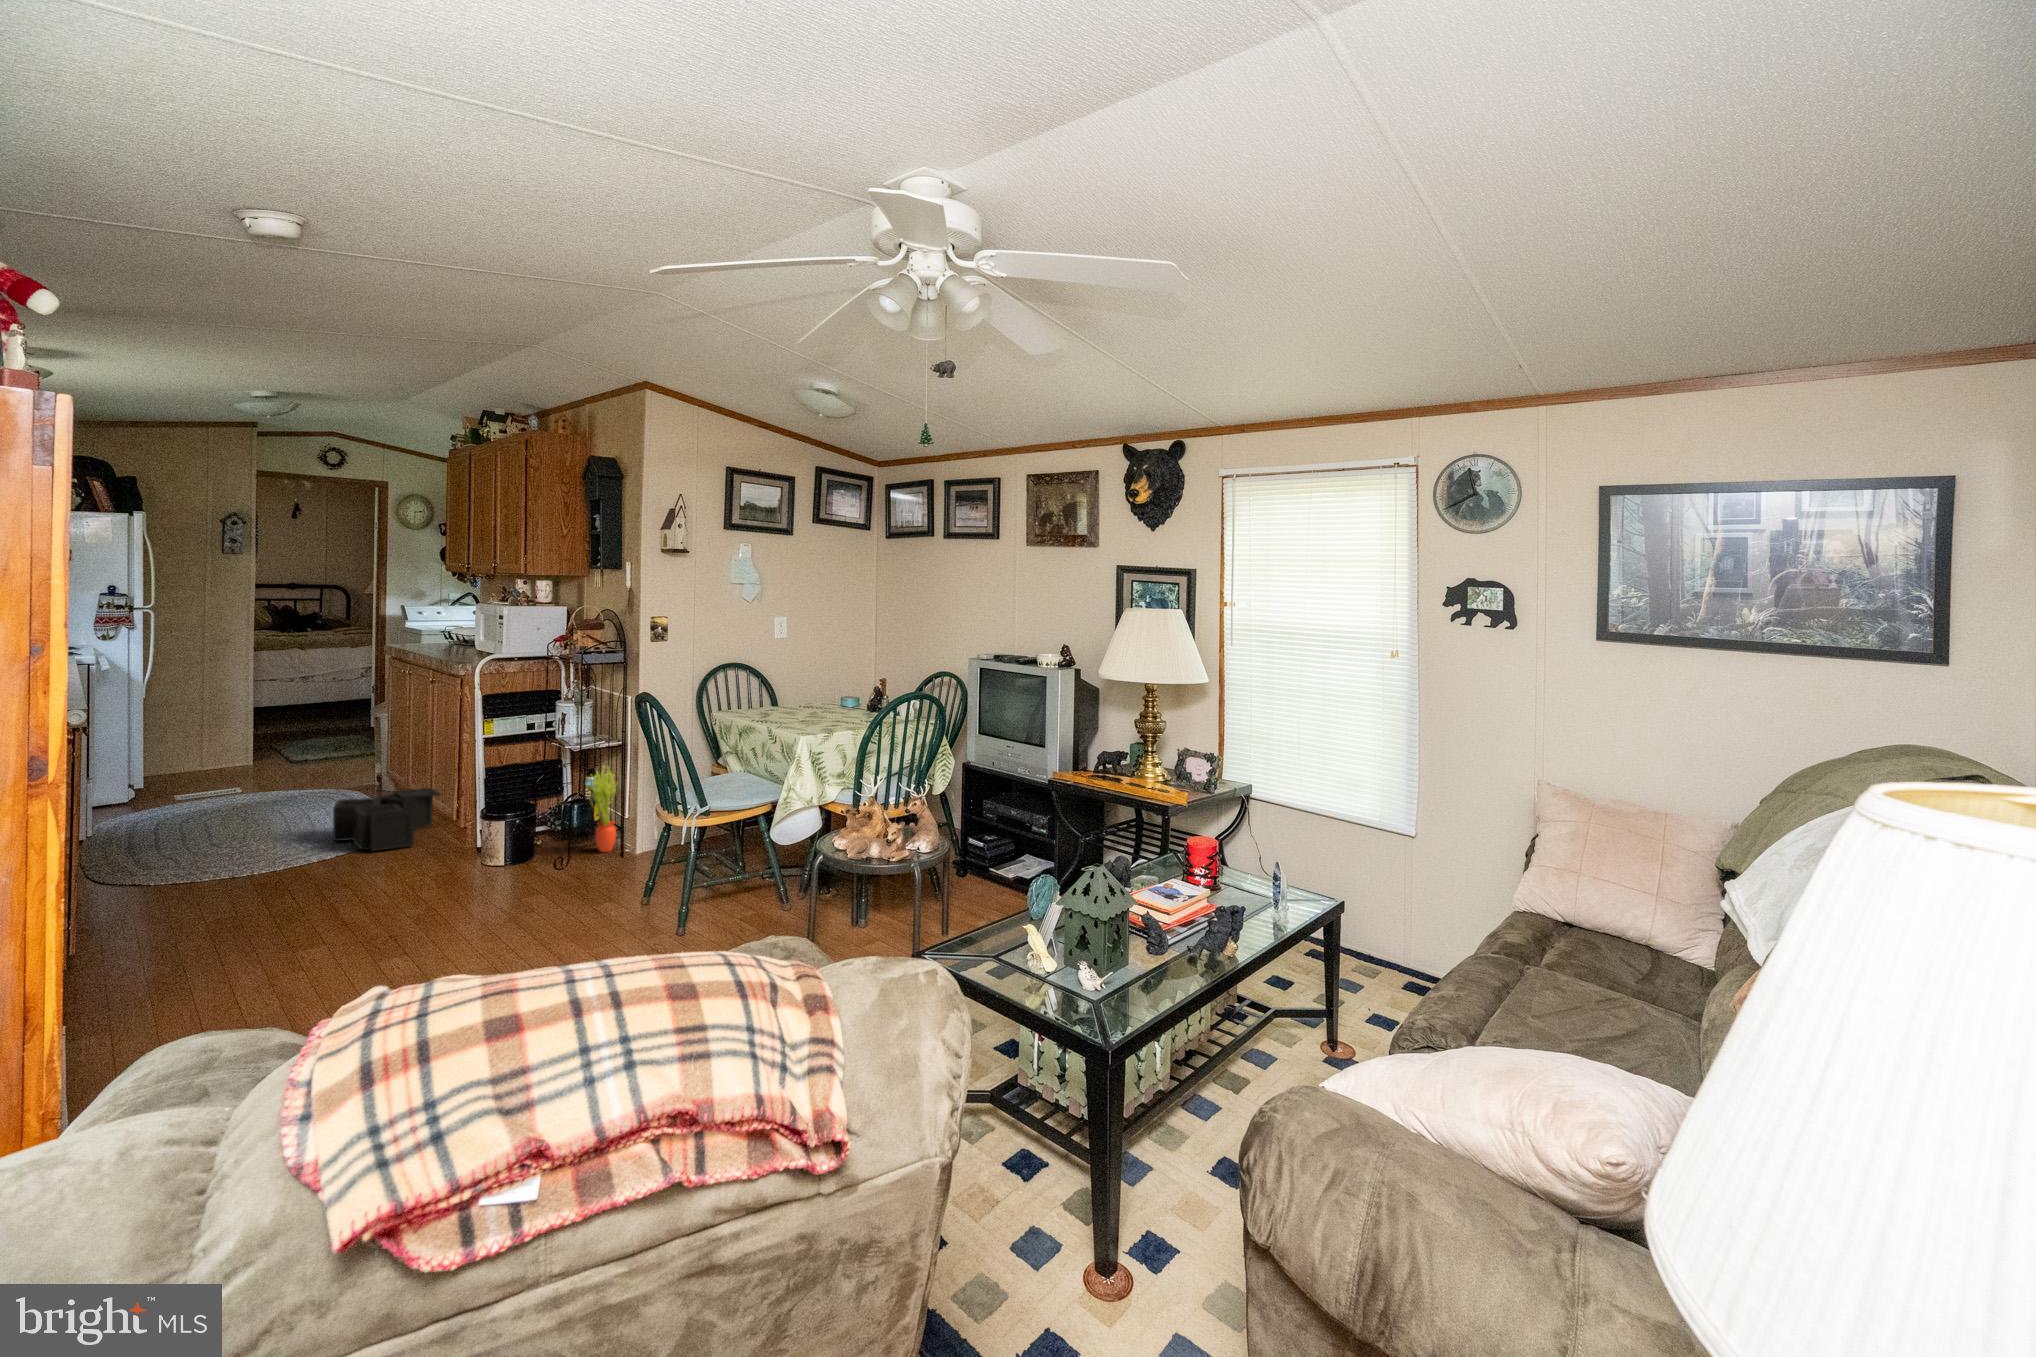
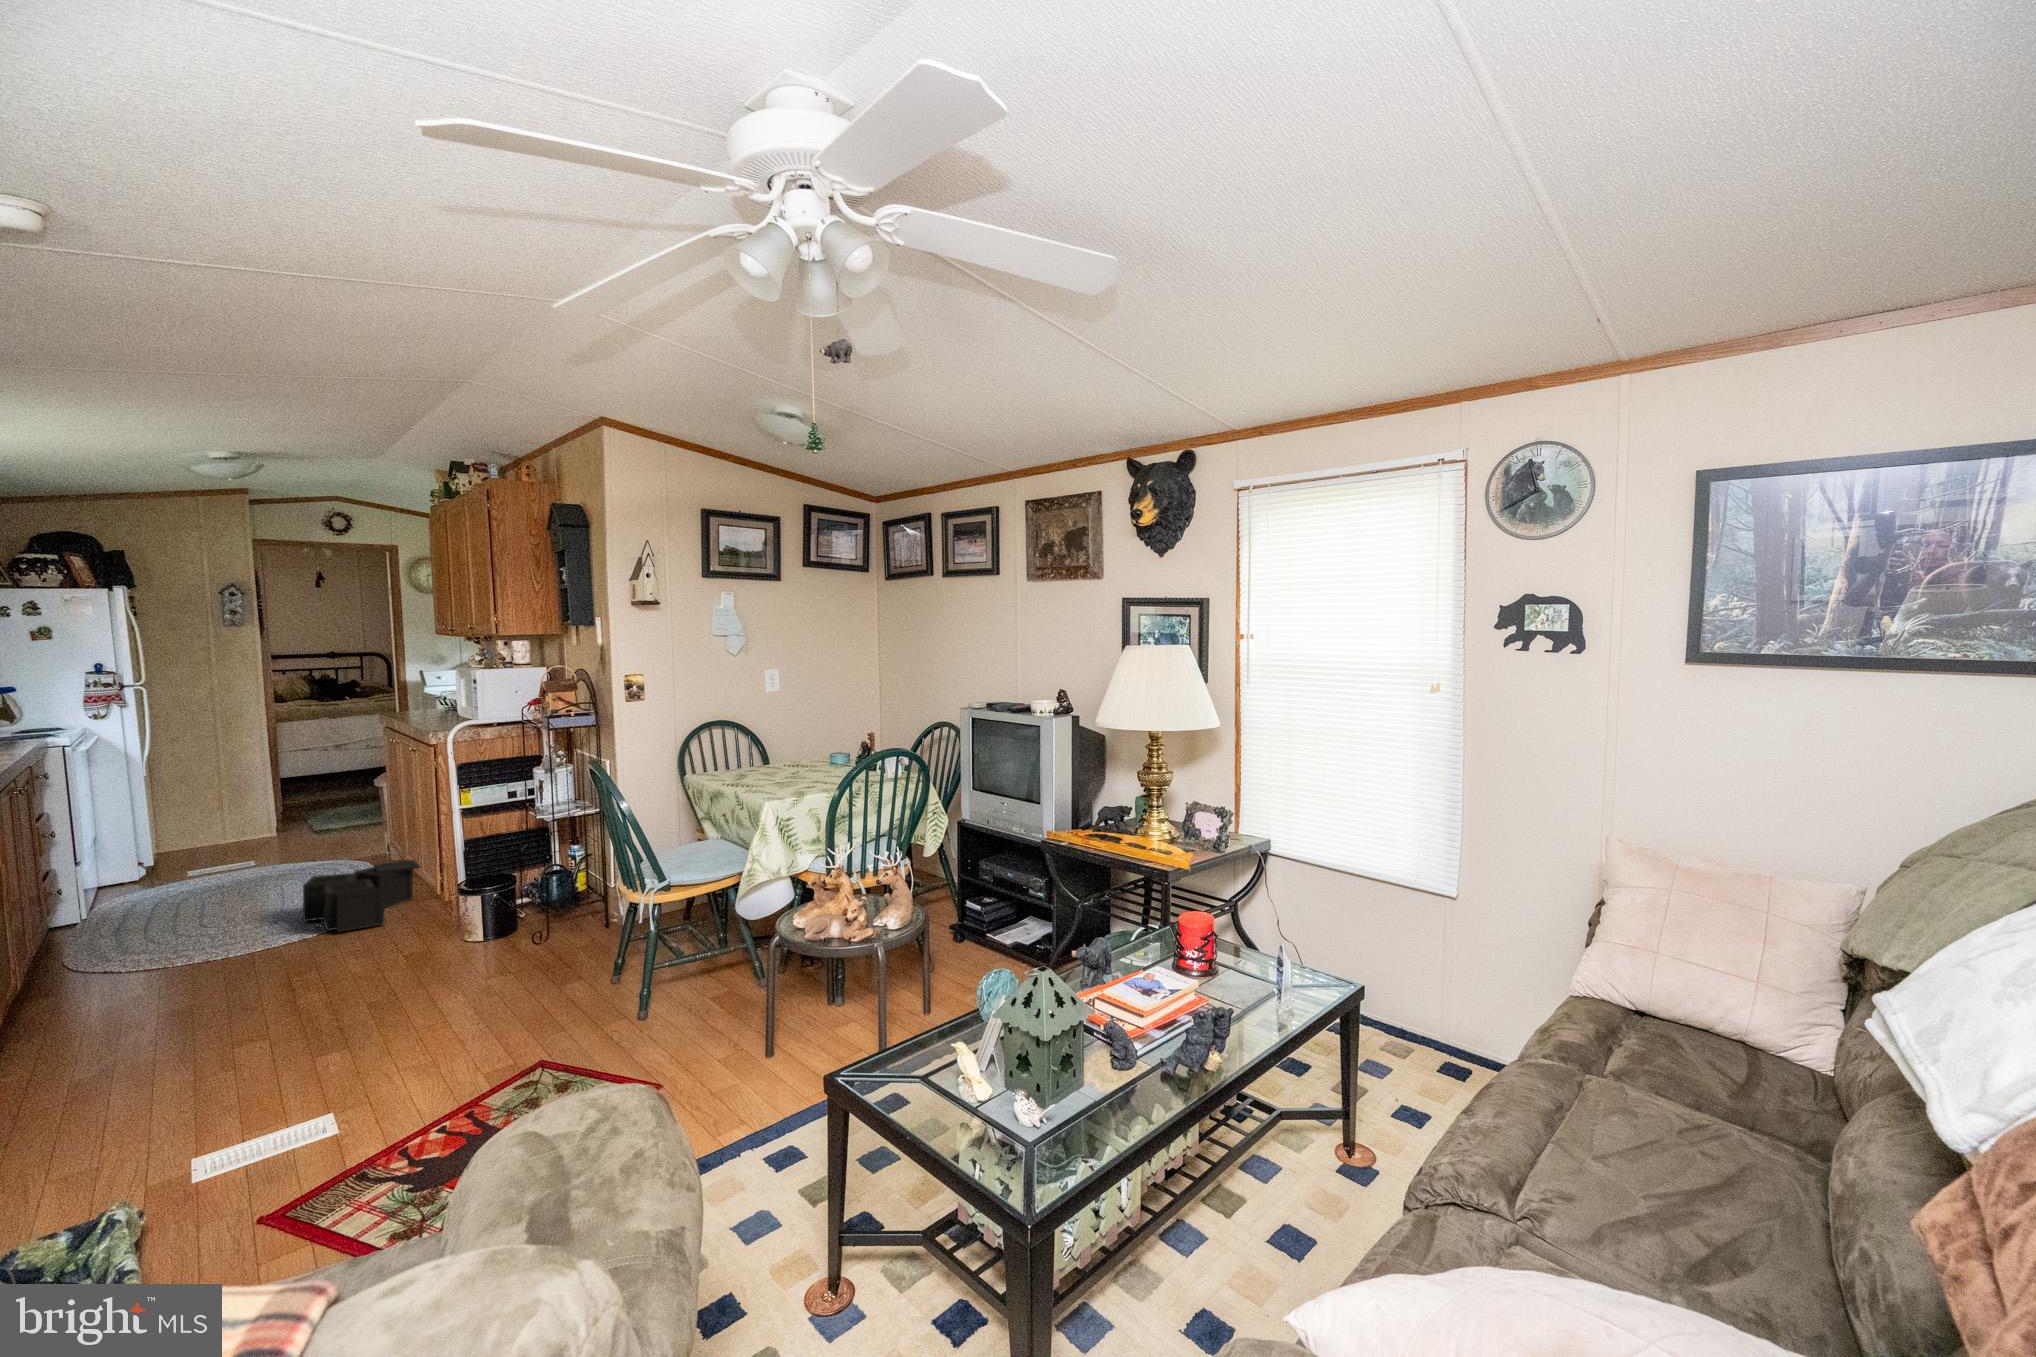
potted plant: present [587,768,616,852] -> none [559,833,592,927]

